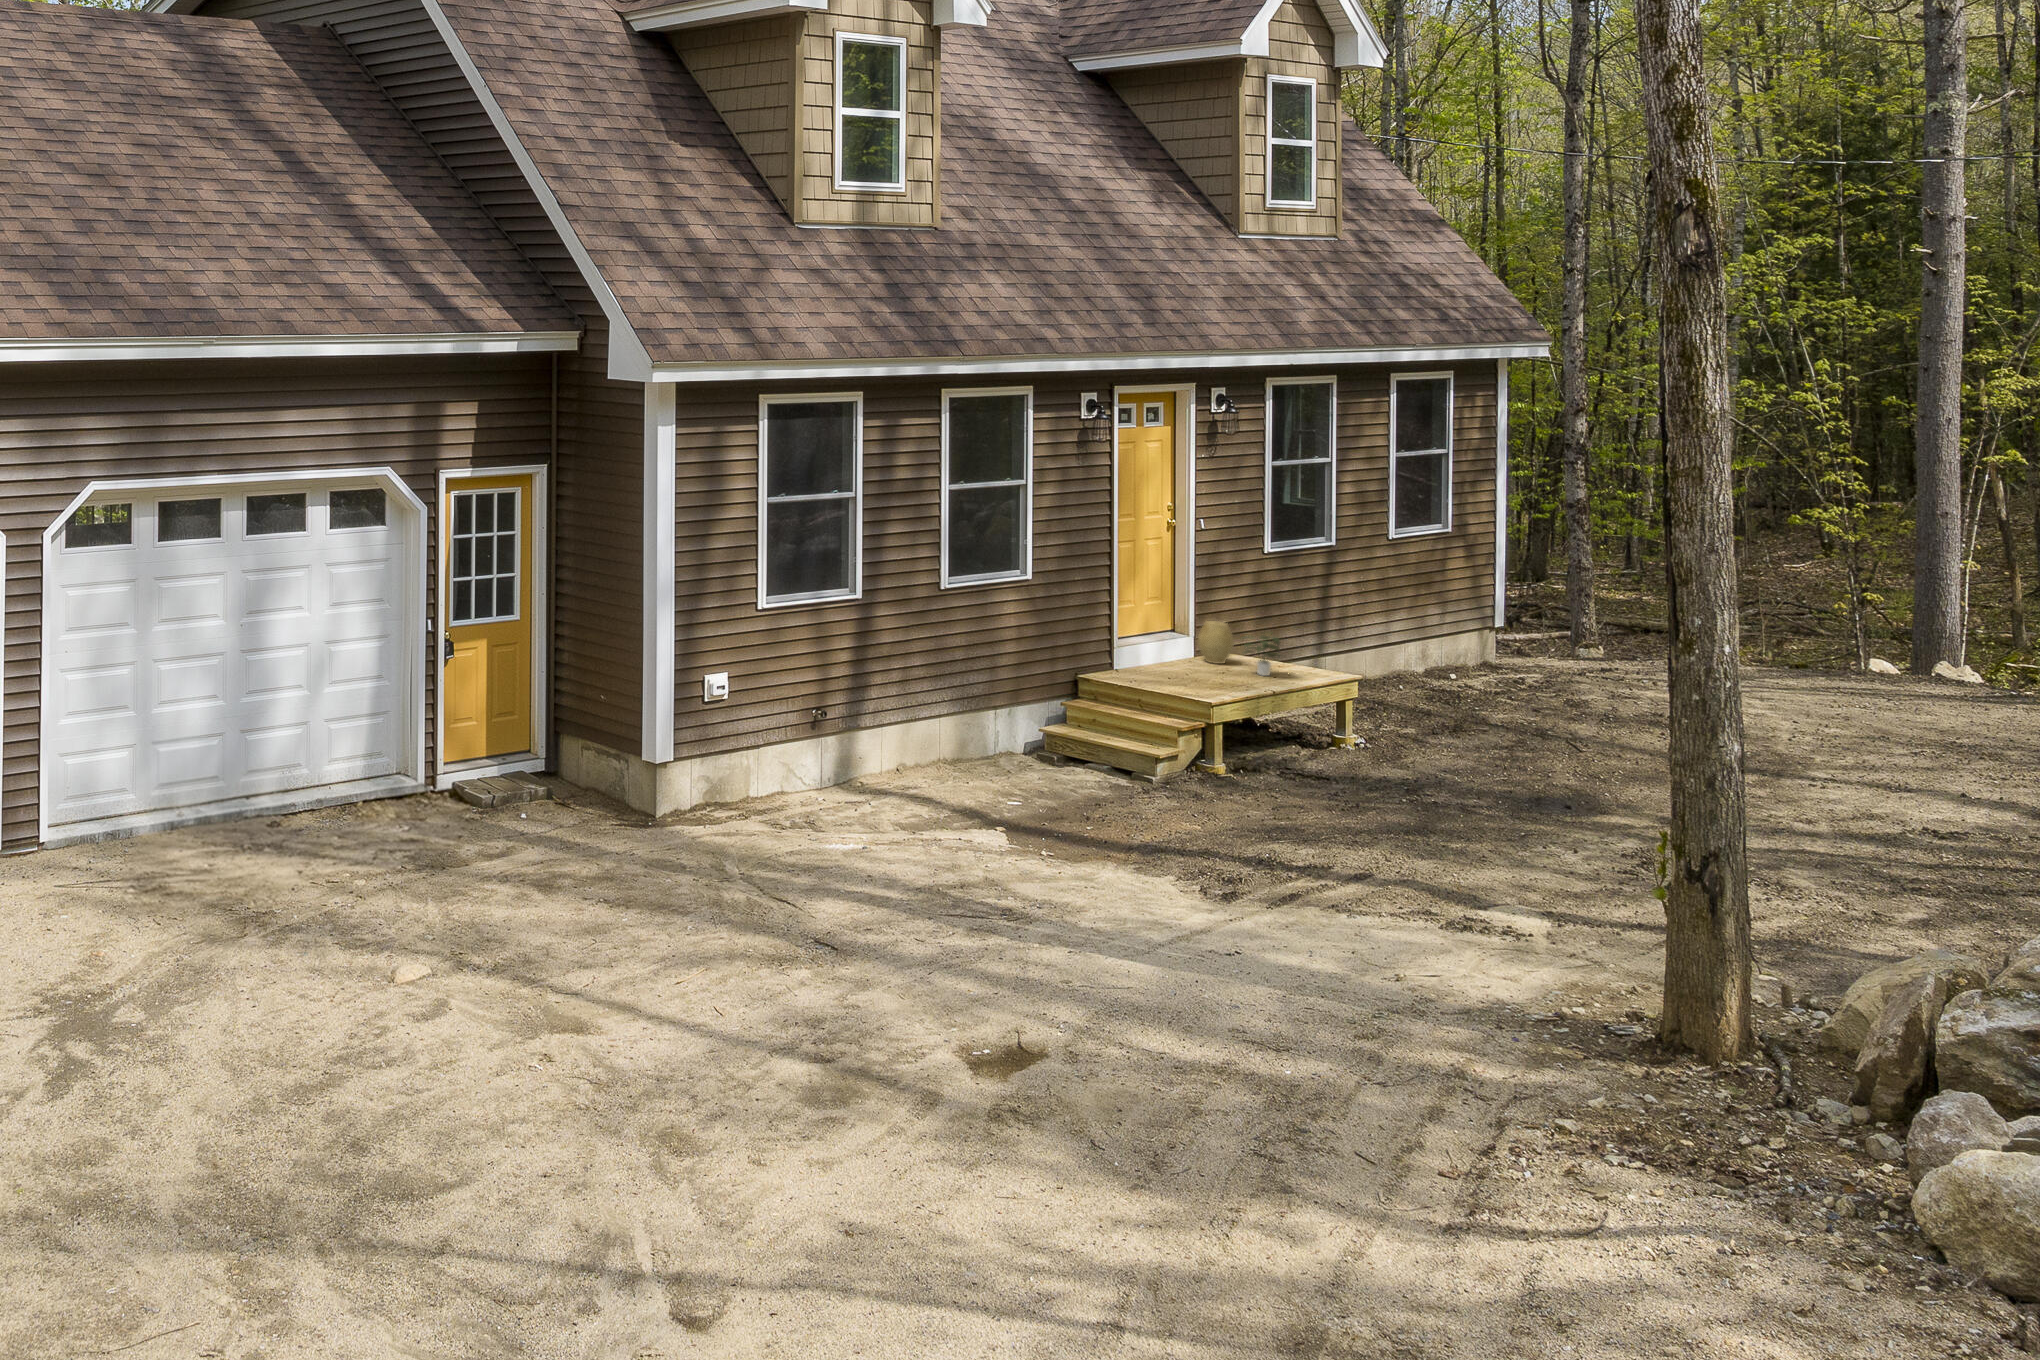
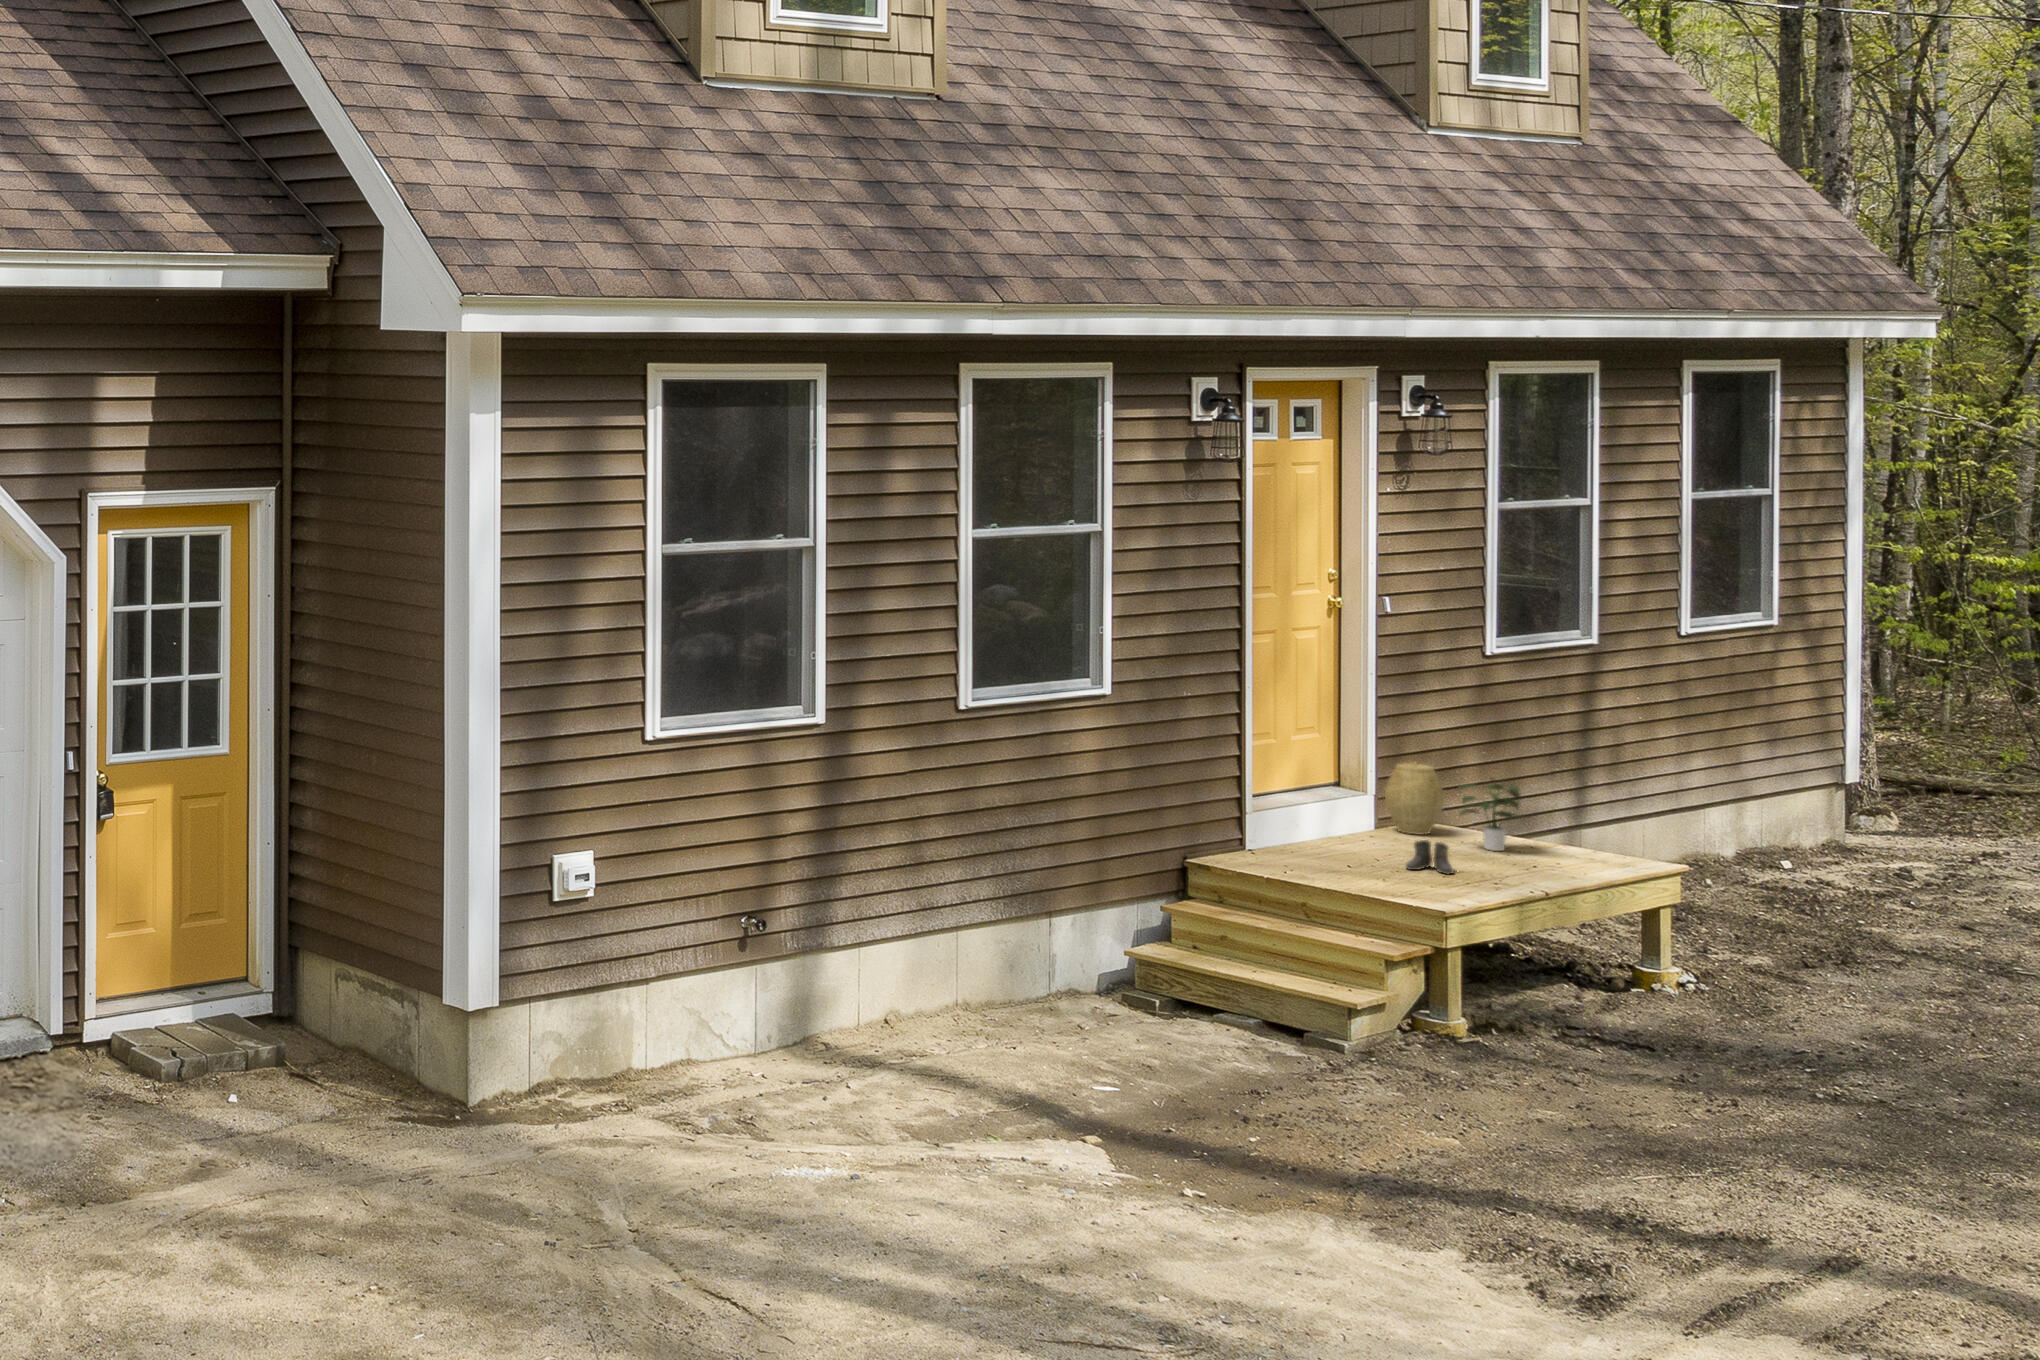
boots: none [1207,670,1240,691] -> present [1406,840,1453,874]

